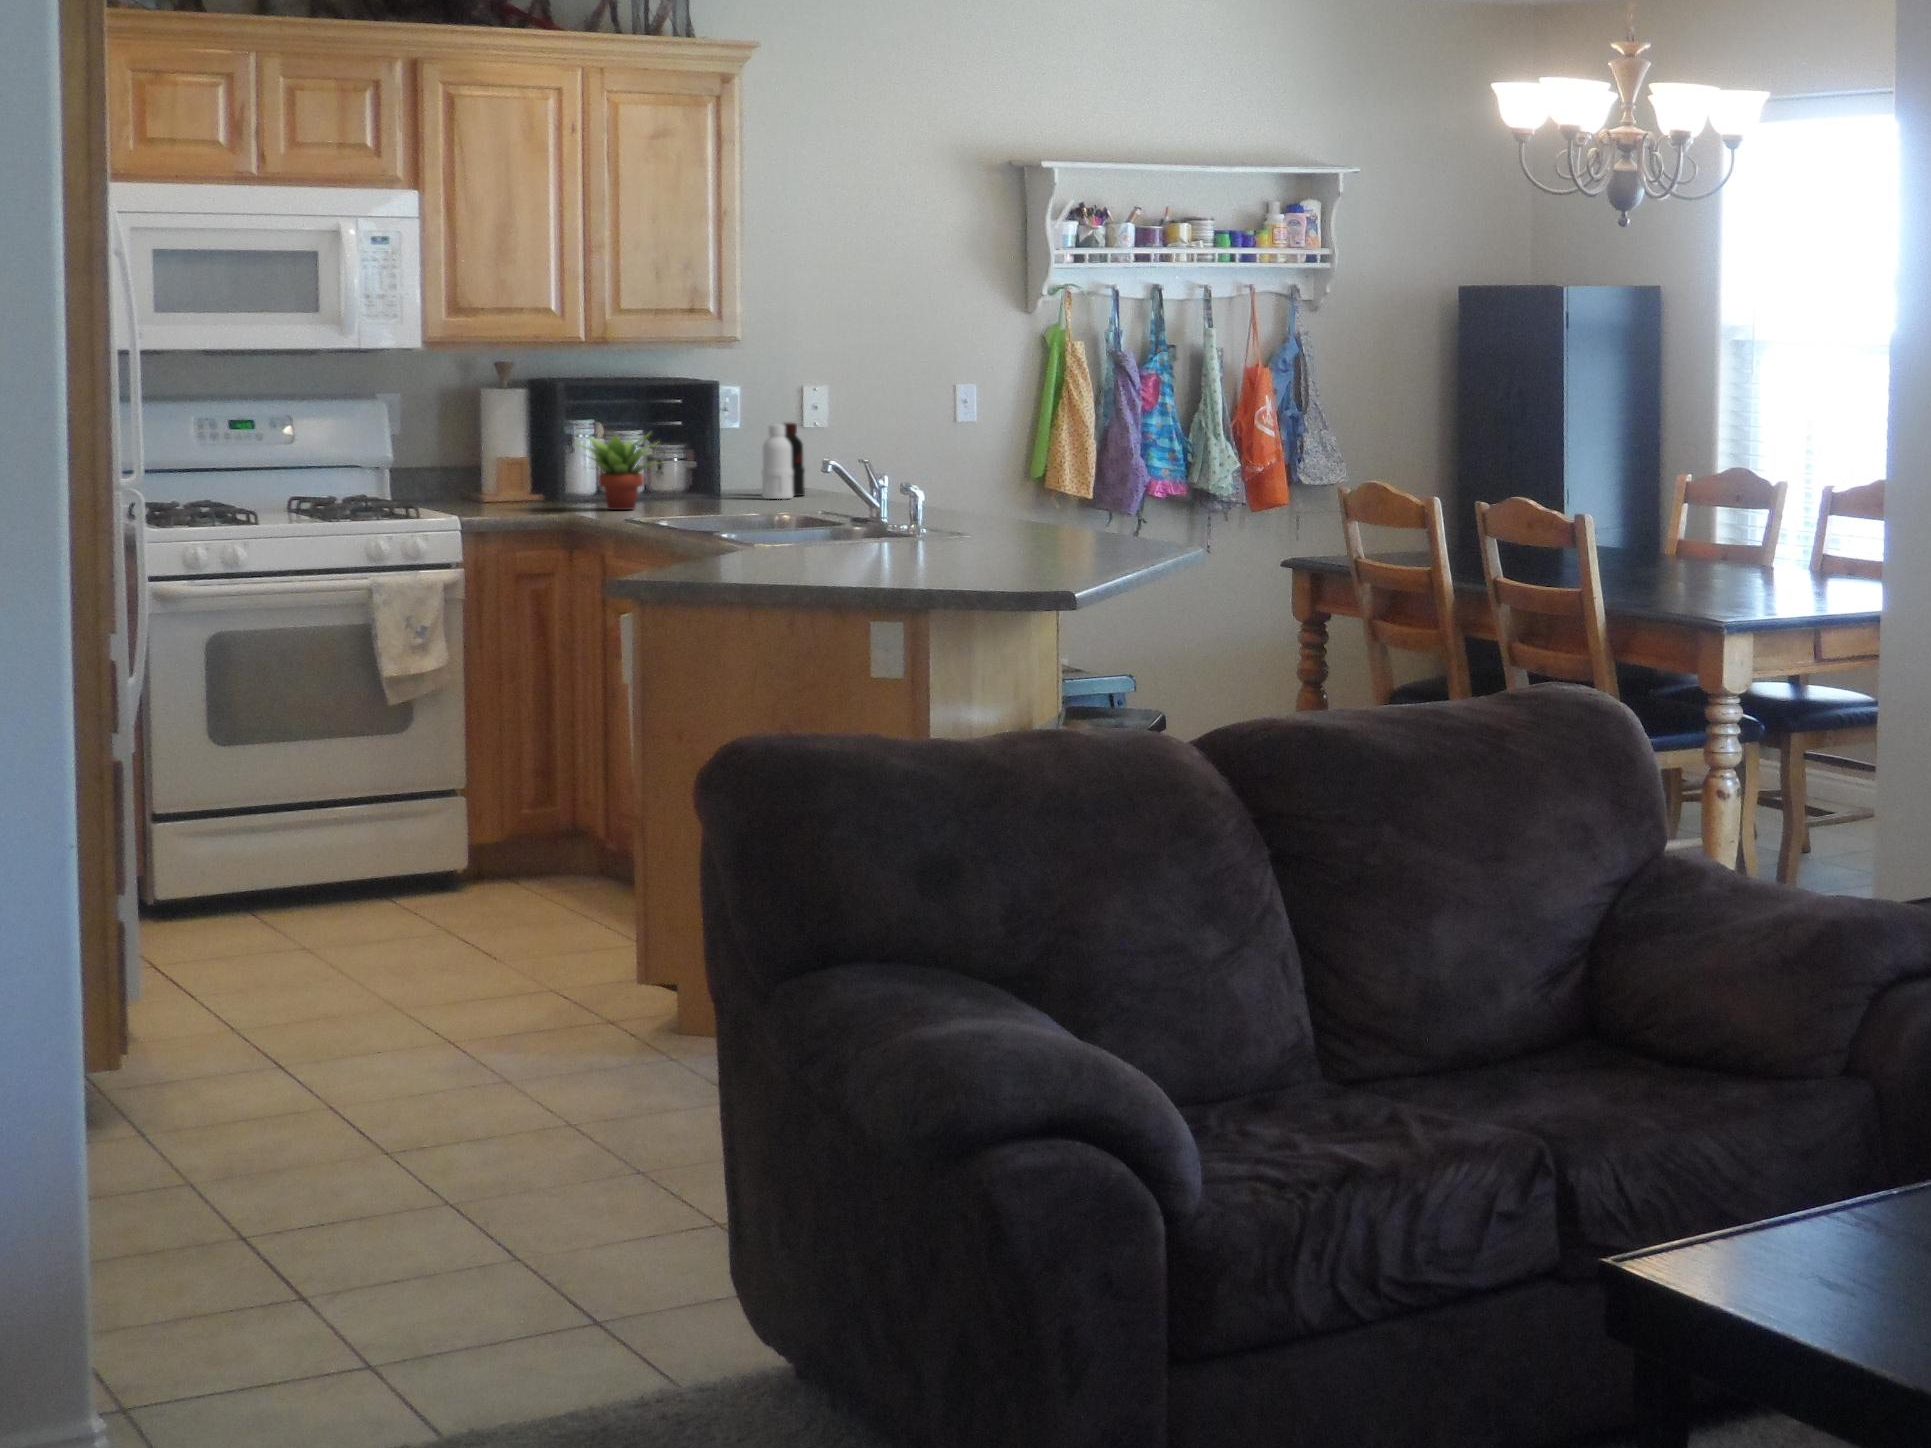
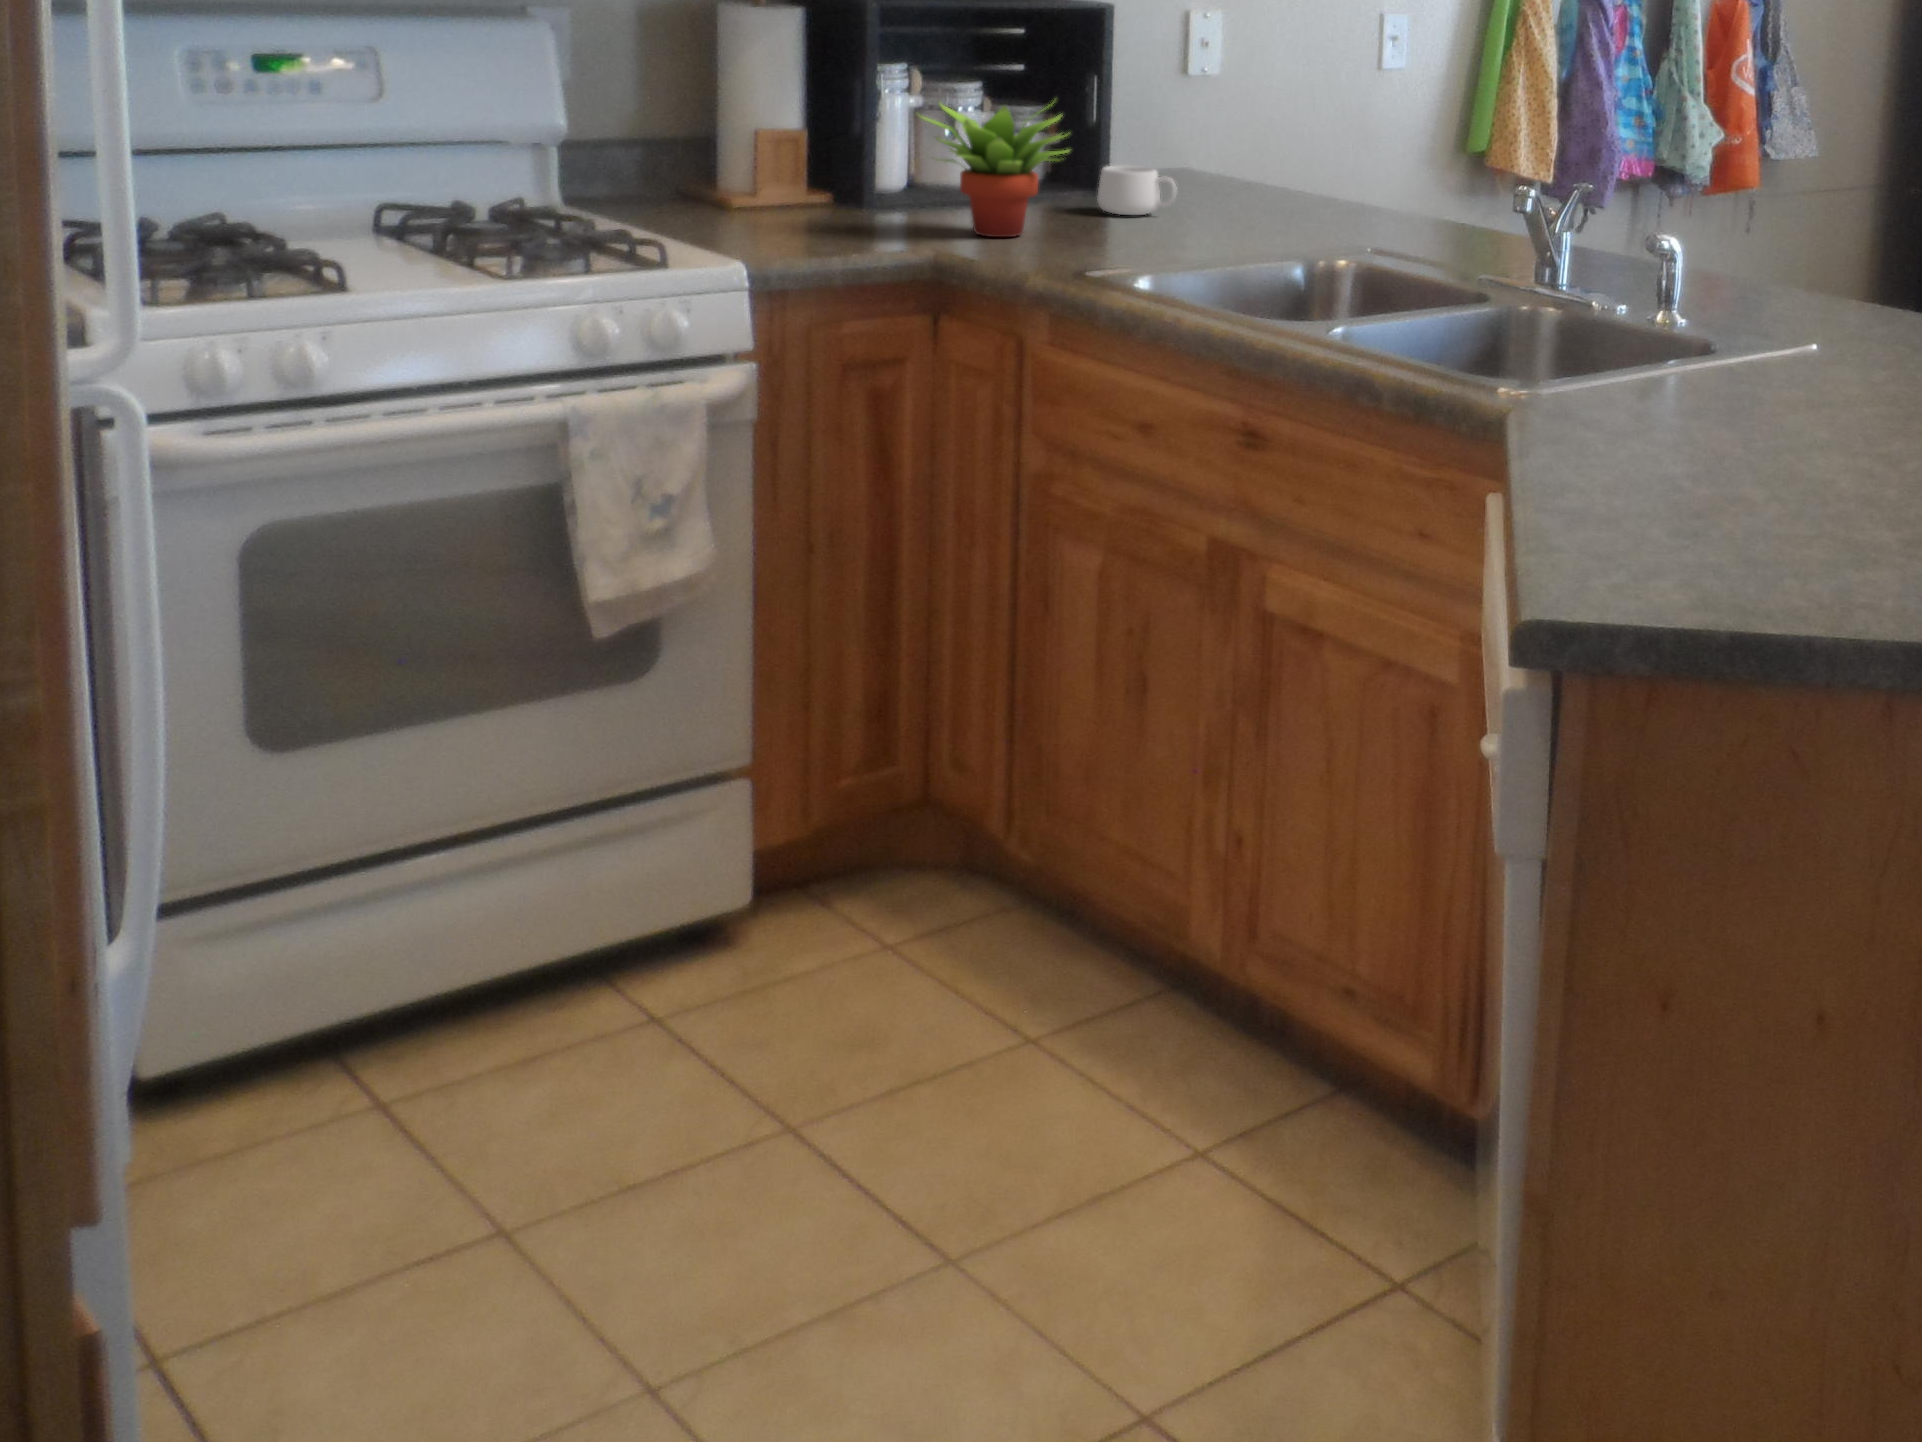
bottle: present [762,423,805,499] -> none [1174,72,1225,201]
mug: none [699,476,743,503] -> present [1097,166,1176,215]

